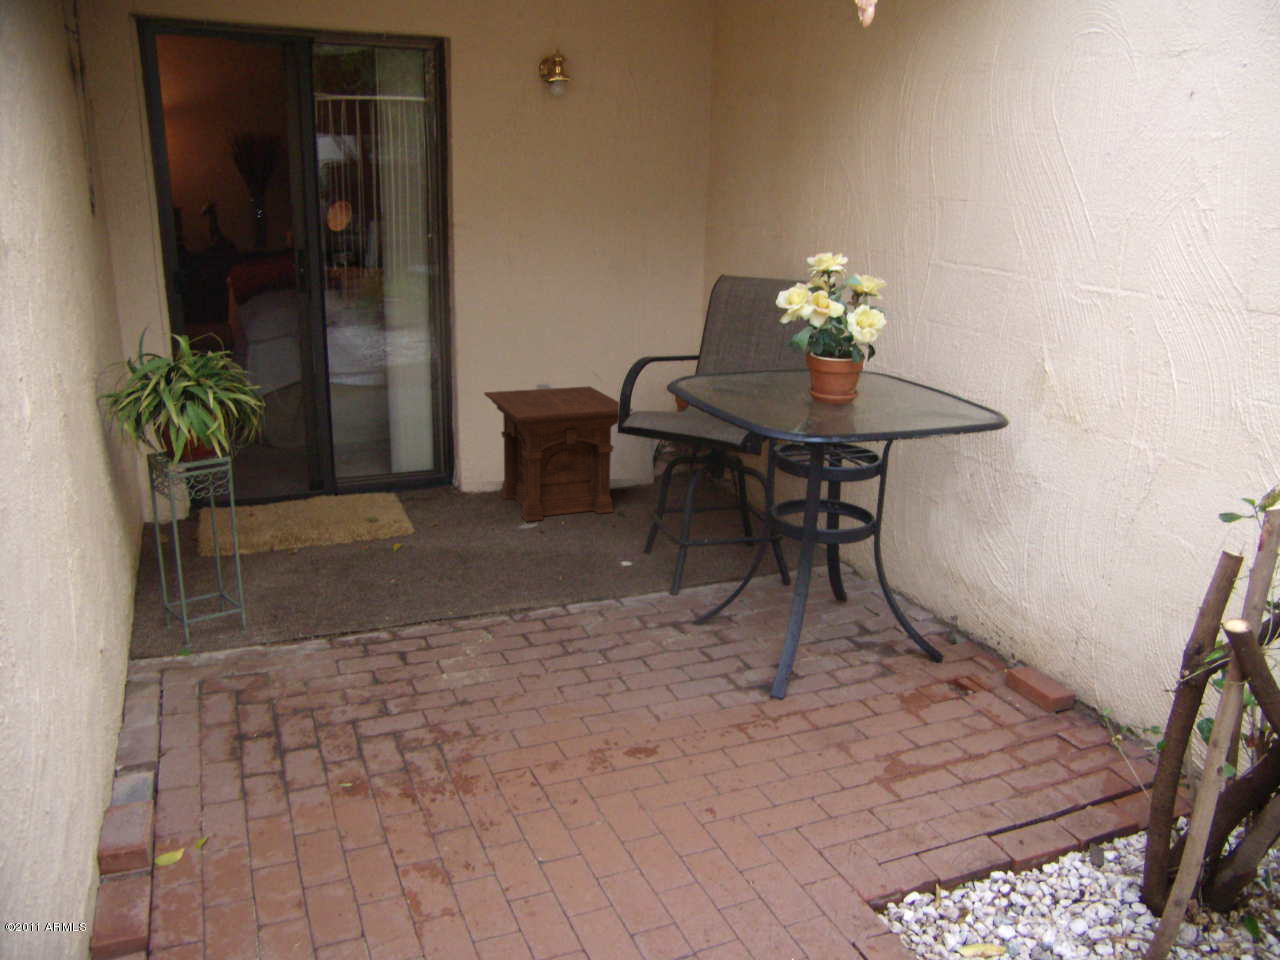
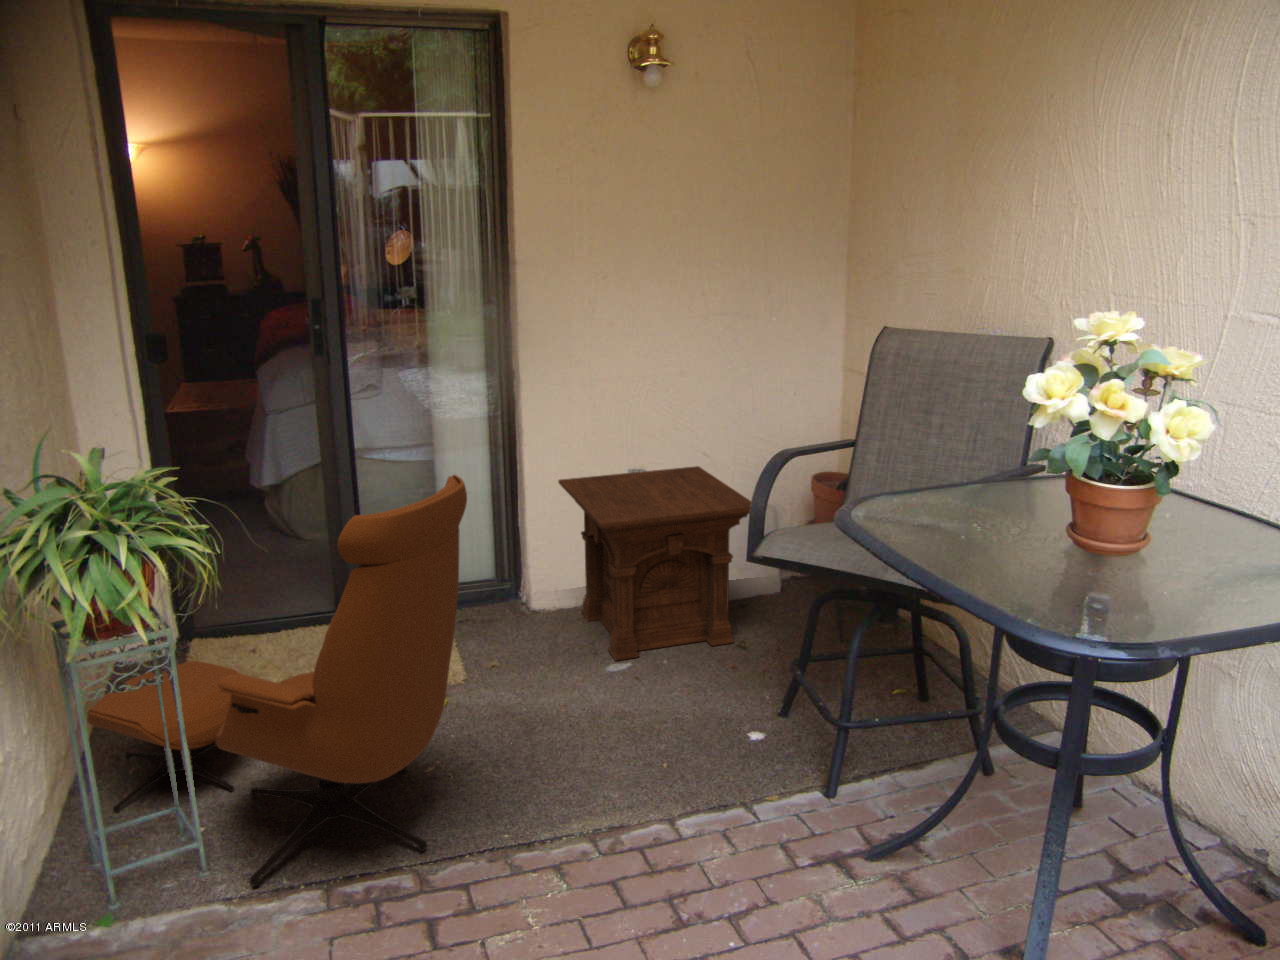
lounge chair: none [144,359,427,638] -> present [87,475,467,886]

